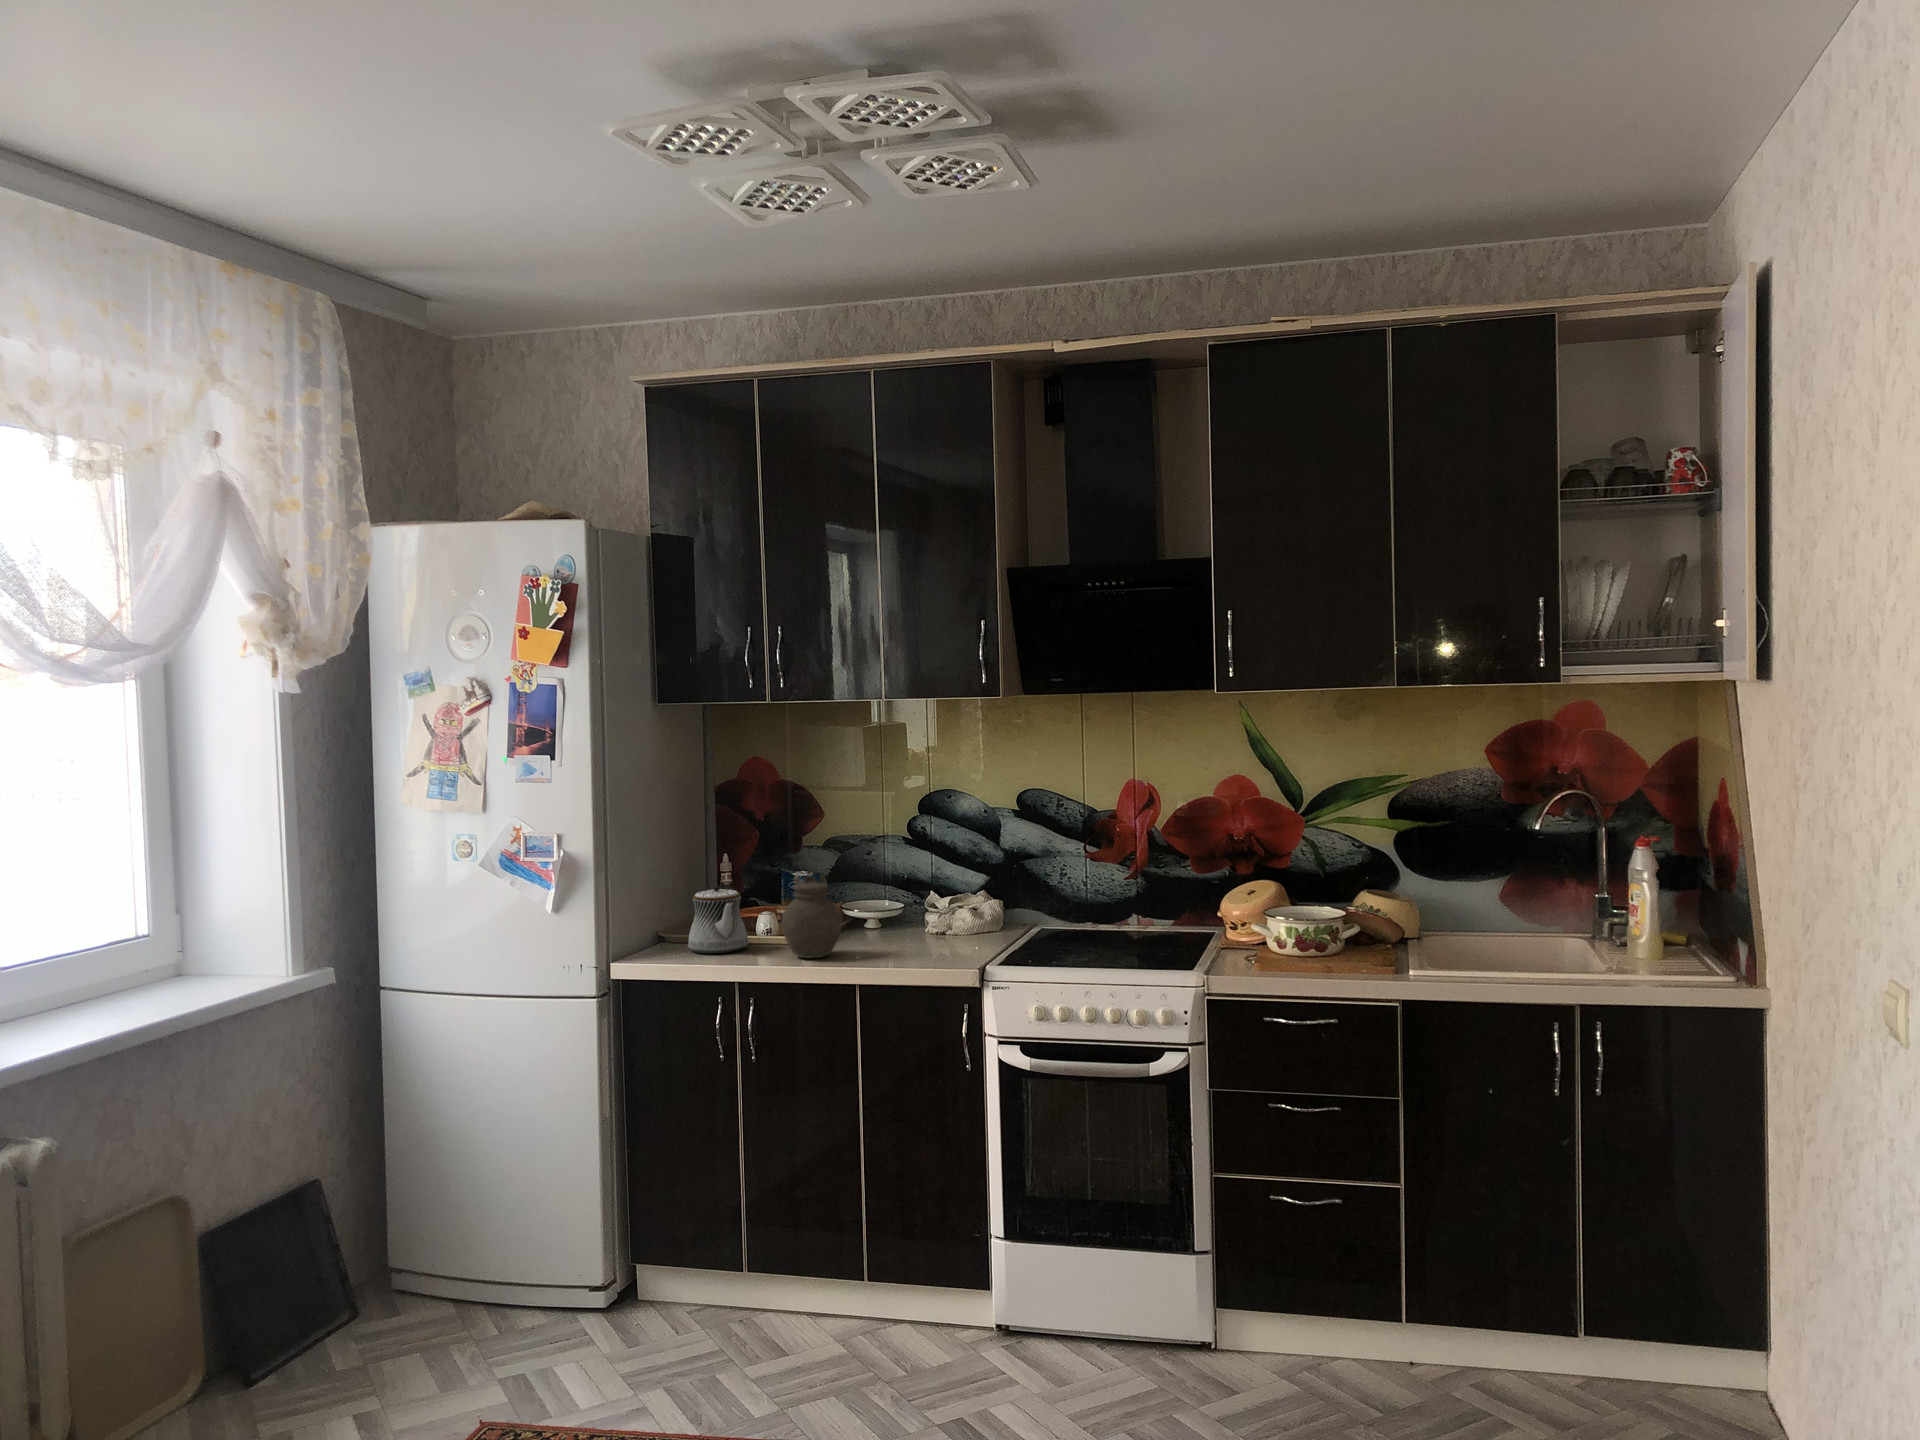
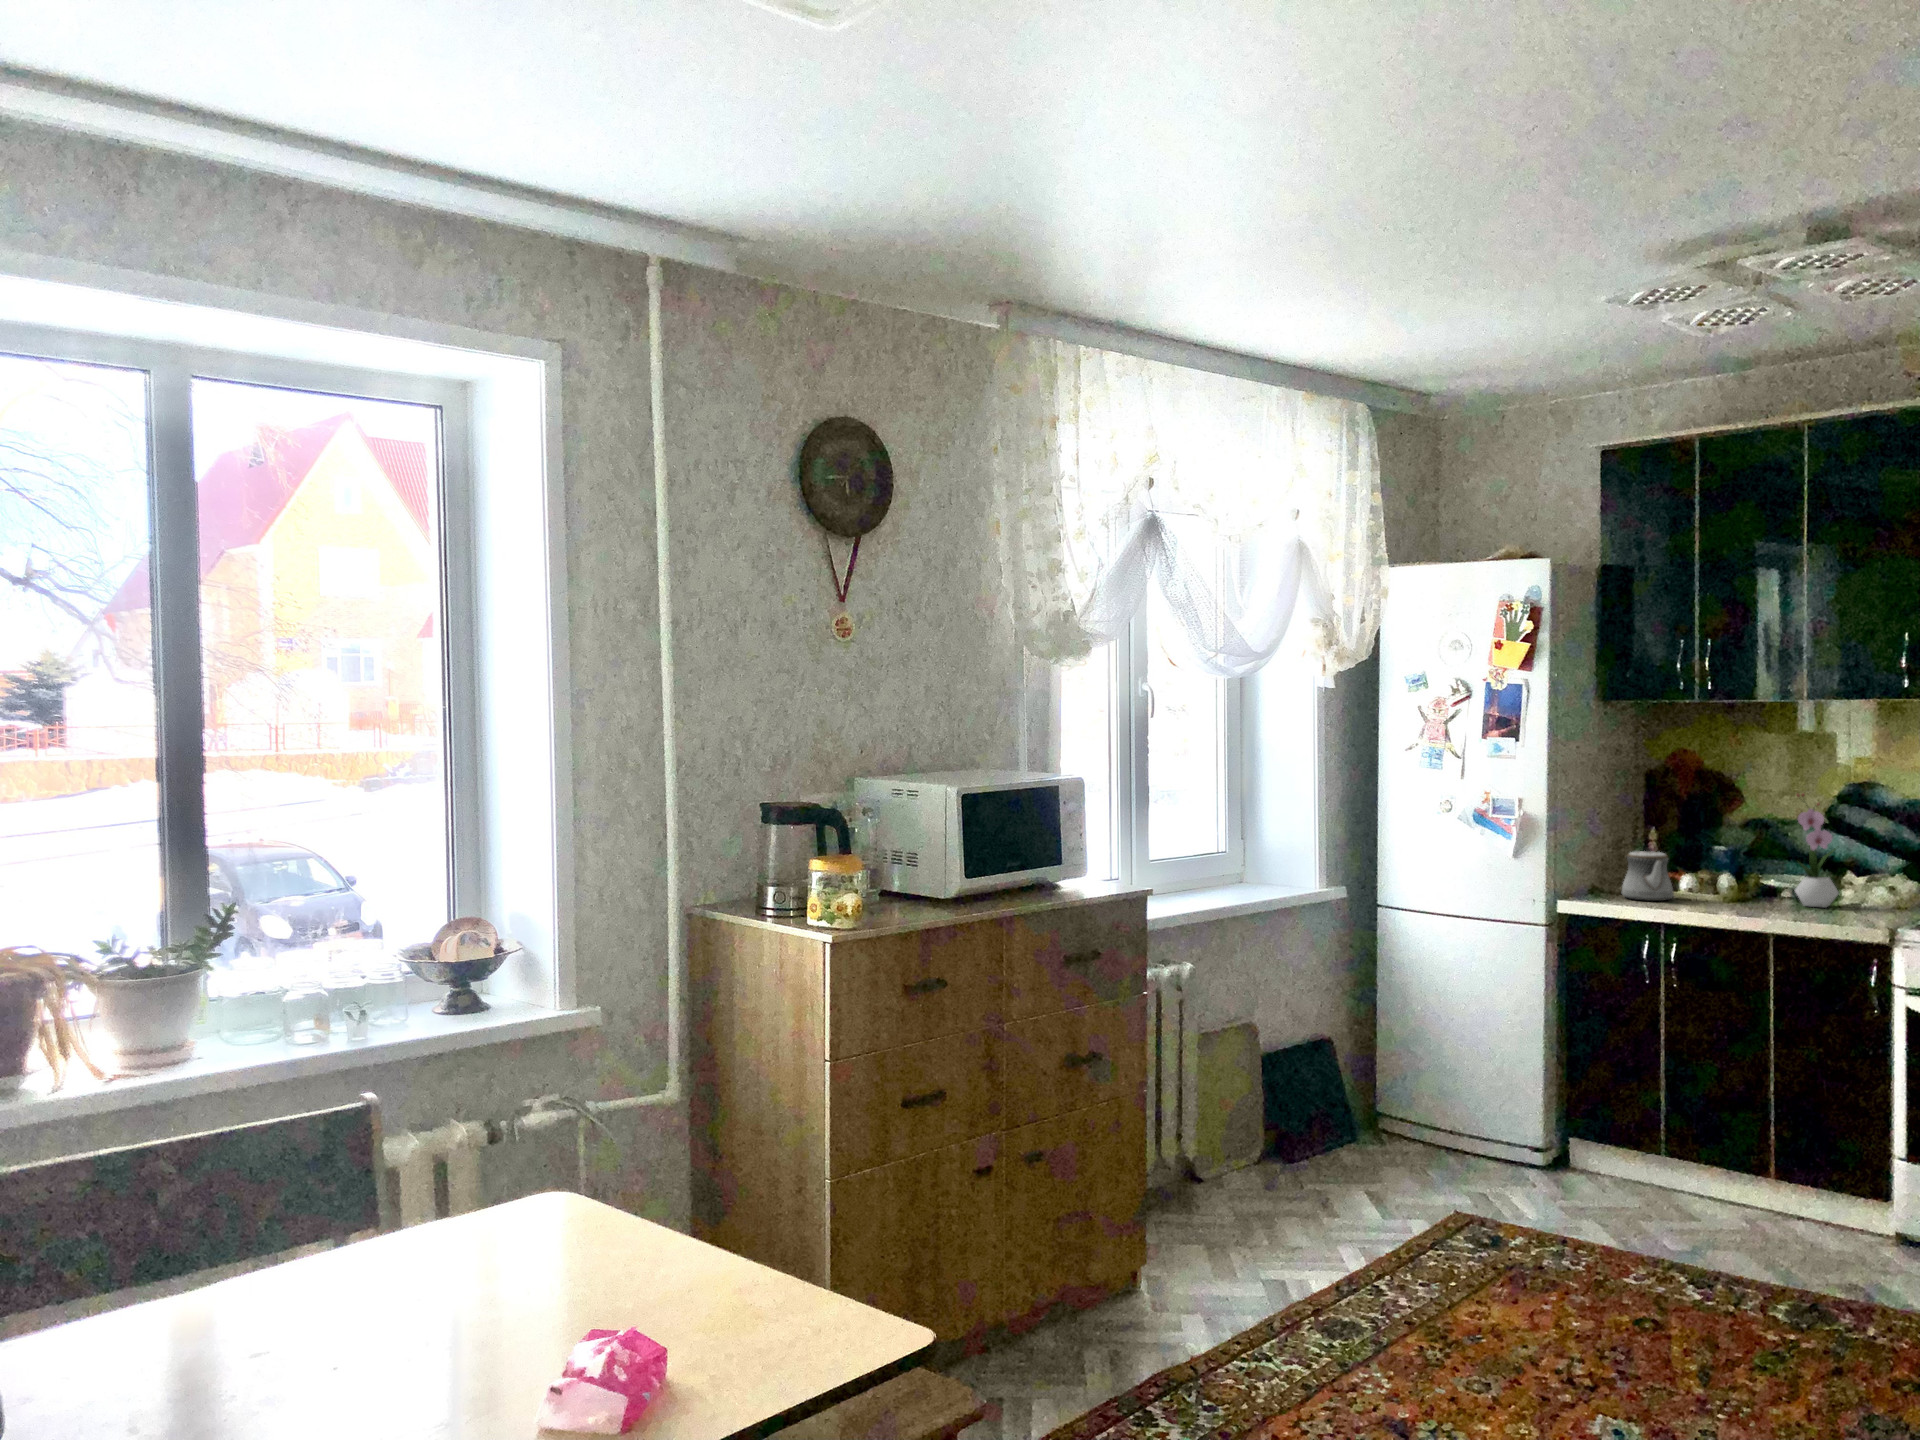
flower arrangement: none [877,807,924,941] -> present [1795,794,1839,908]
jar: present [782,876,842,958] -> none [1706,844,1760,910]

